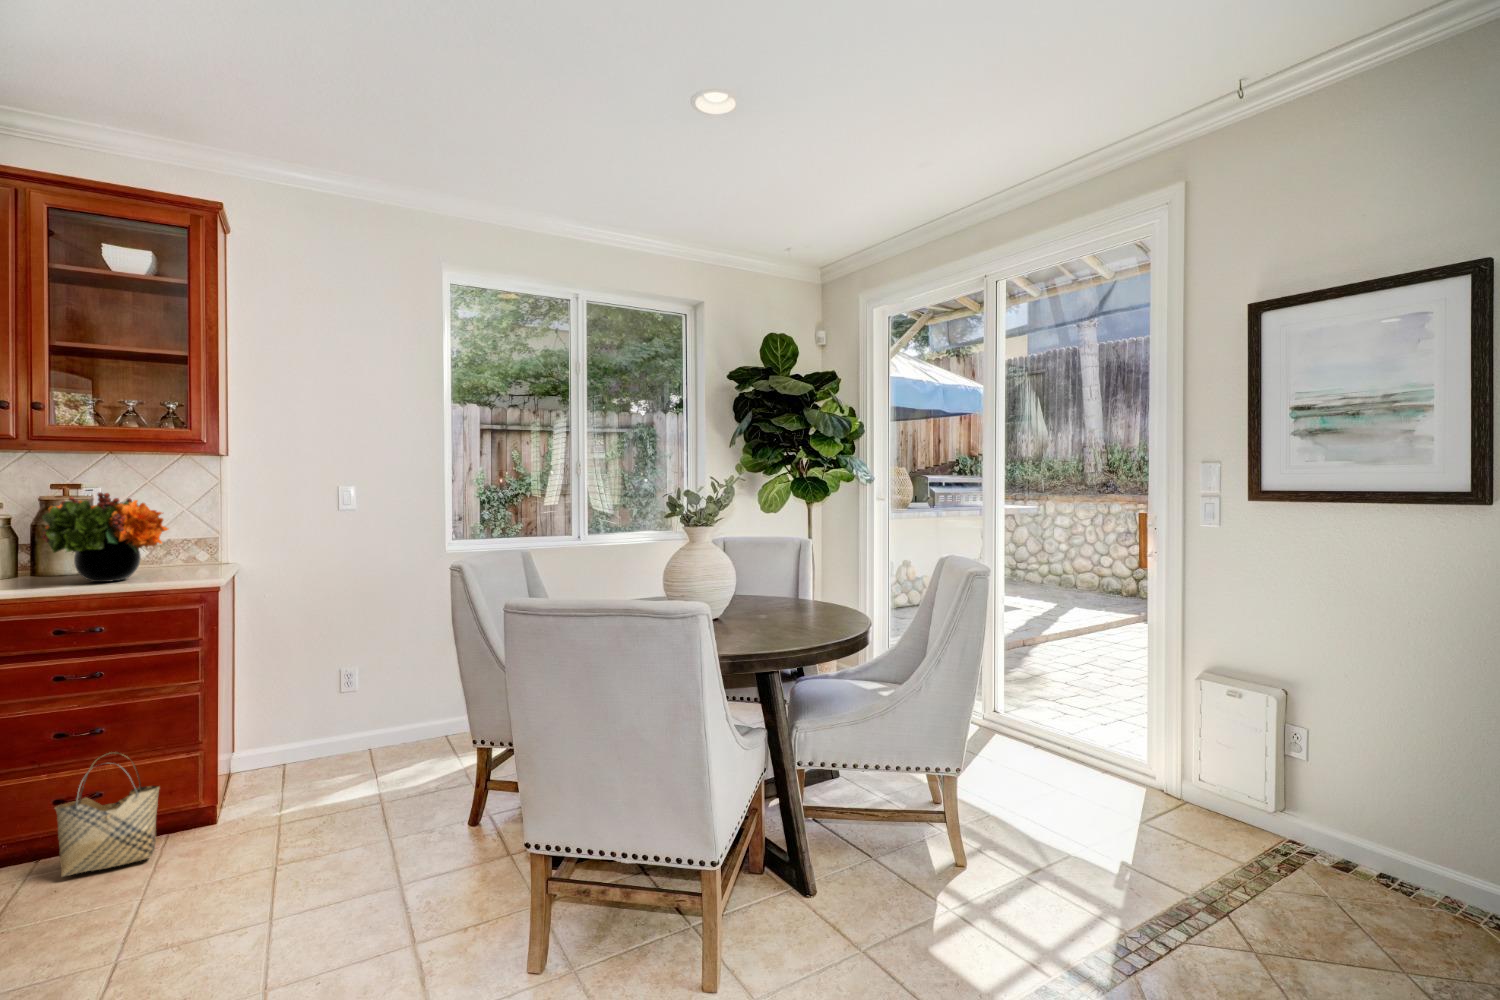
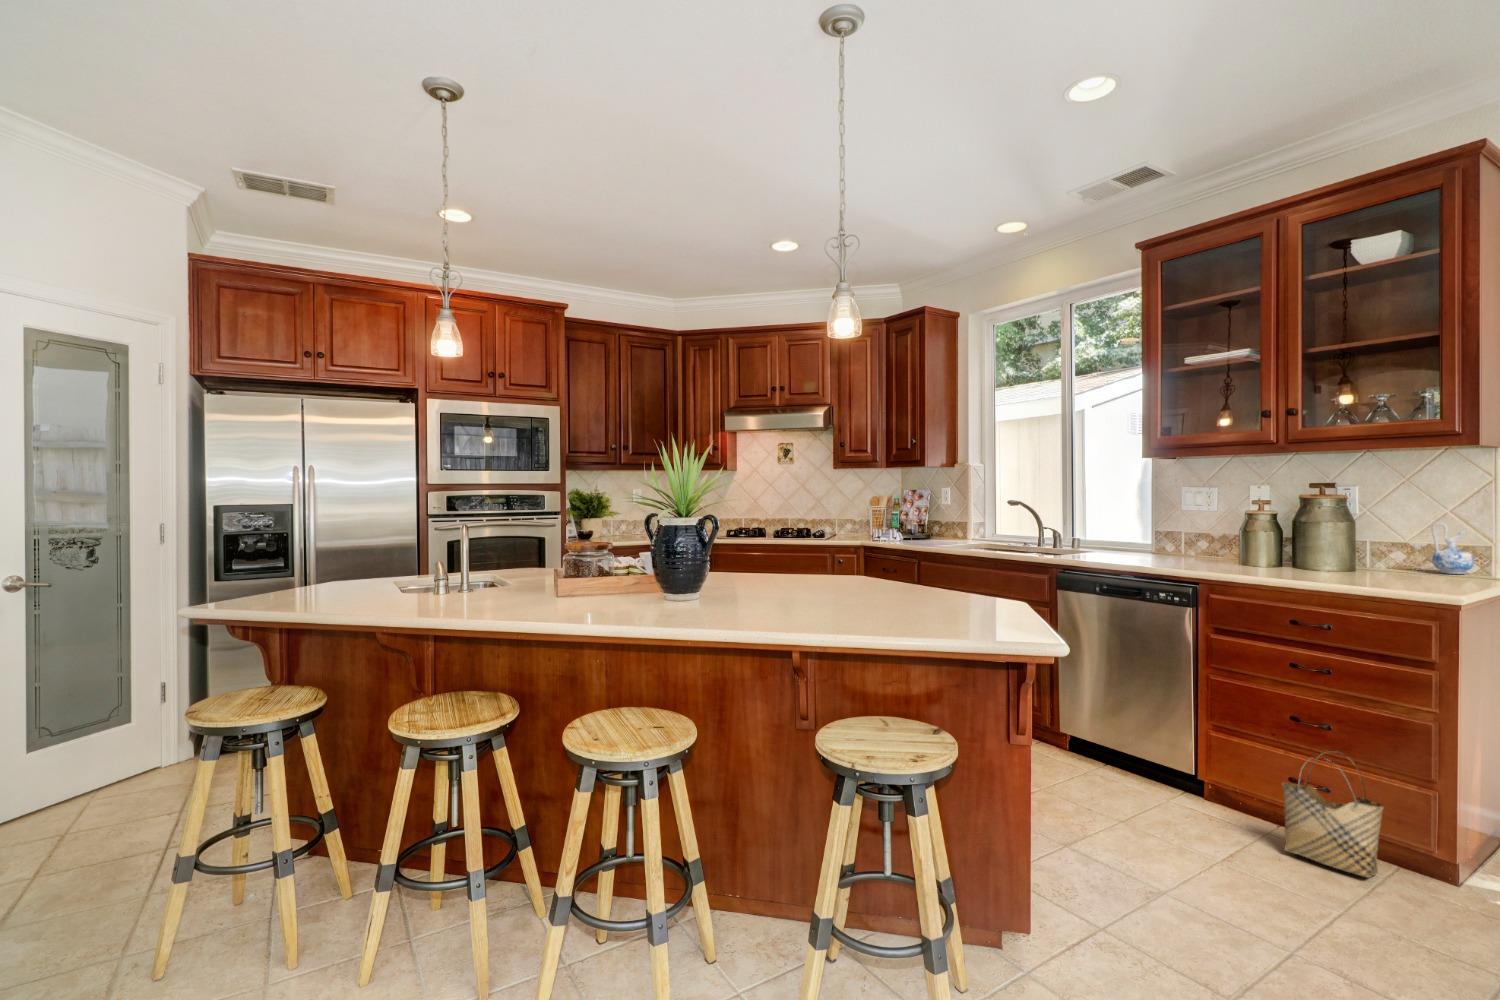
flower arrangement: present [41,492,168,582] -> none [1282,490,1415,580]
ceramic pitcher: none [172,520,206,565] -> present [1431,522,1474,574]

